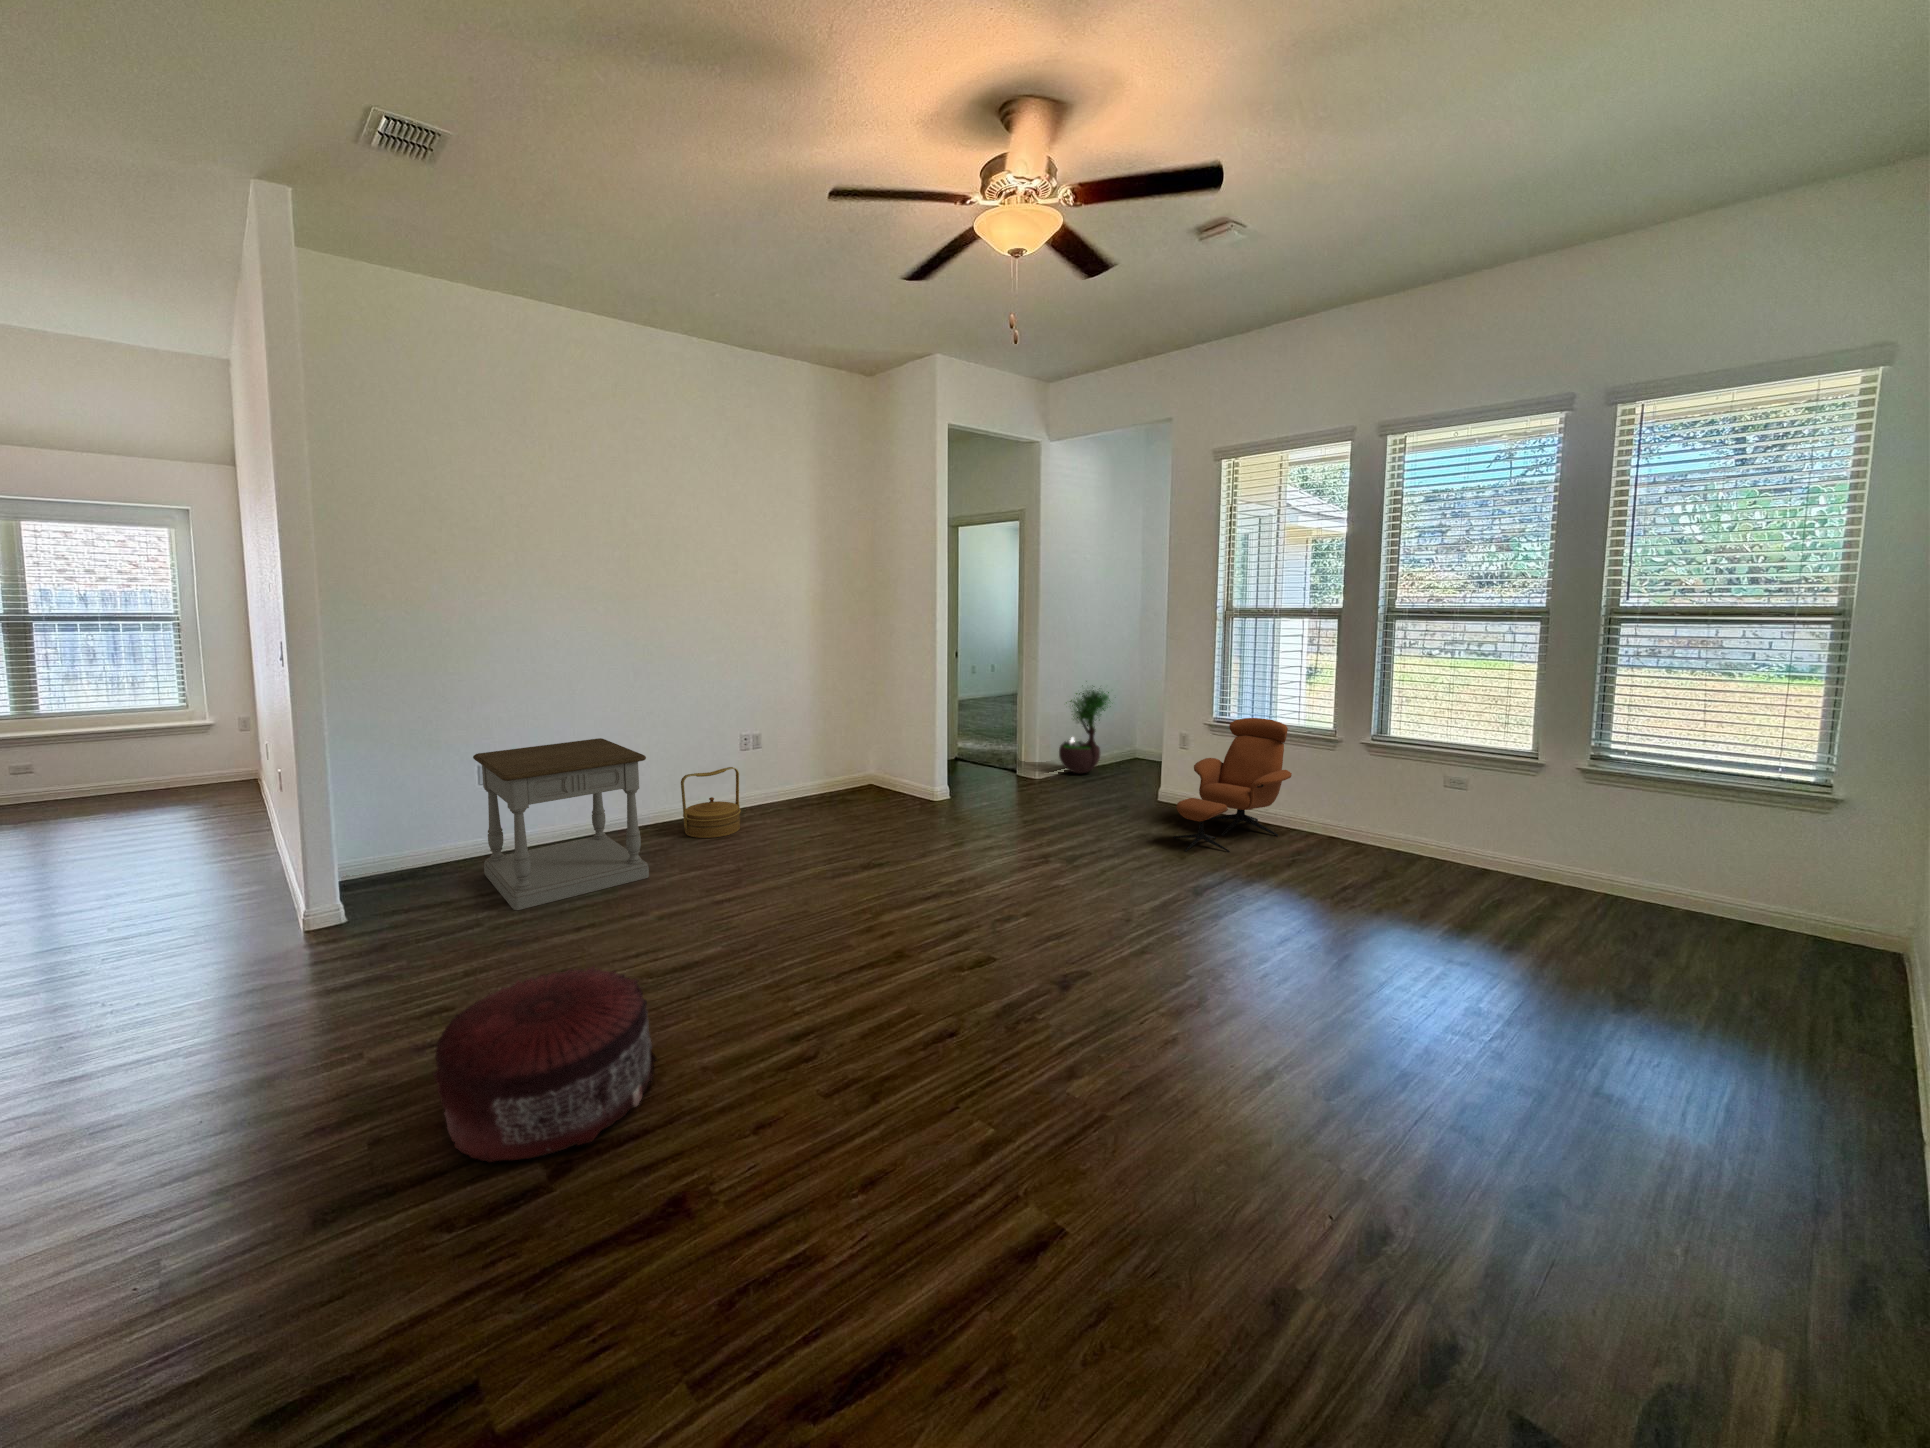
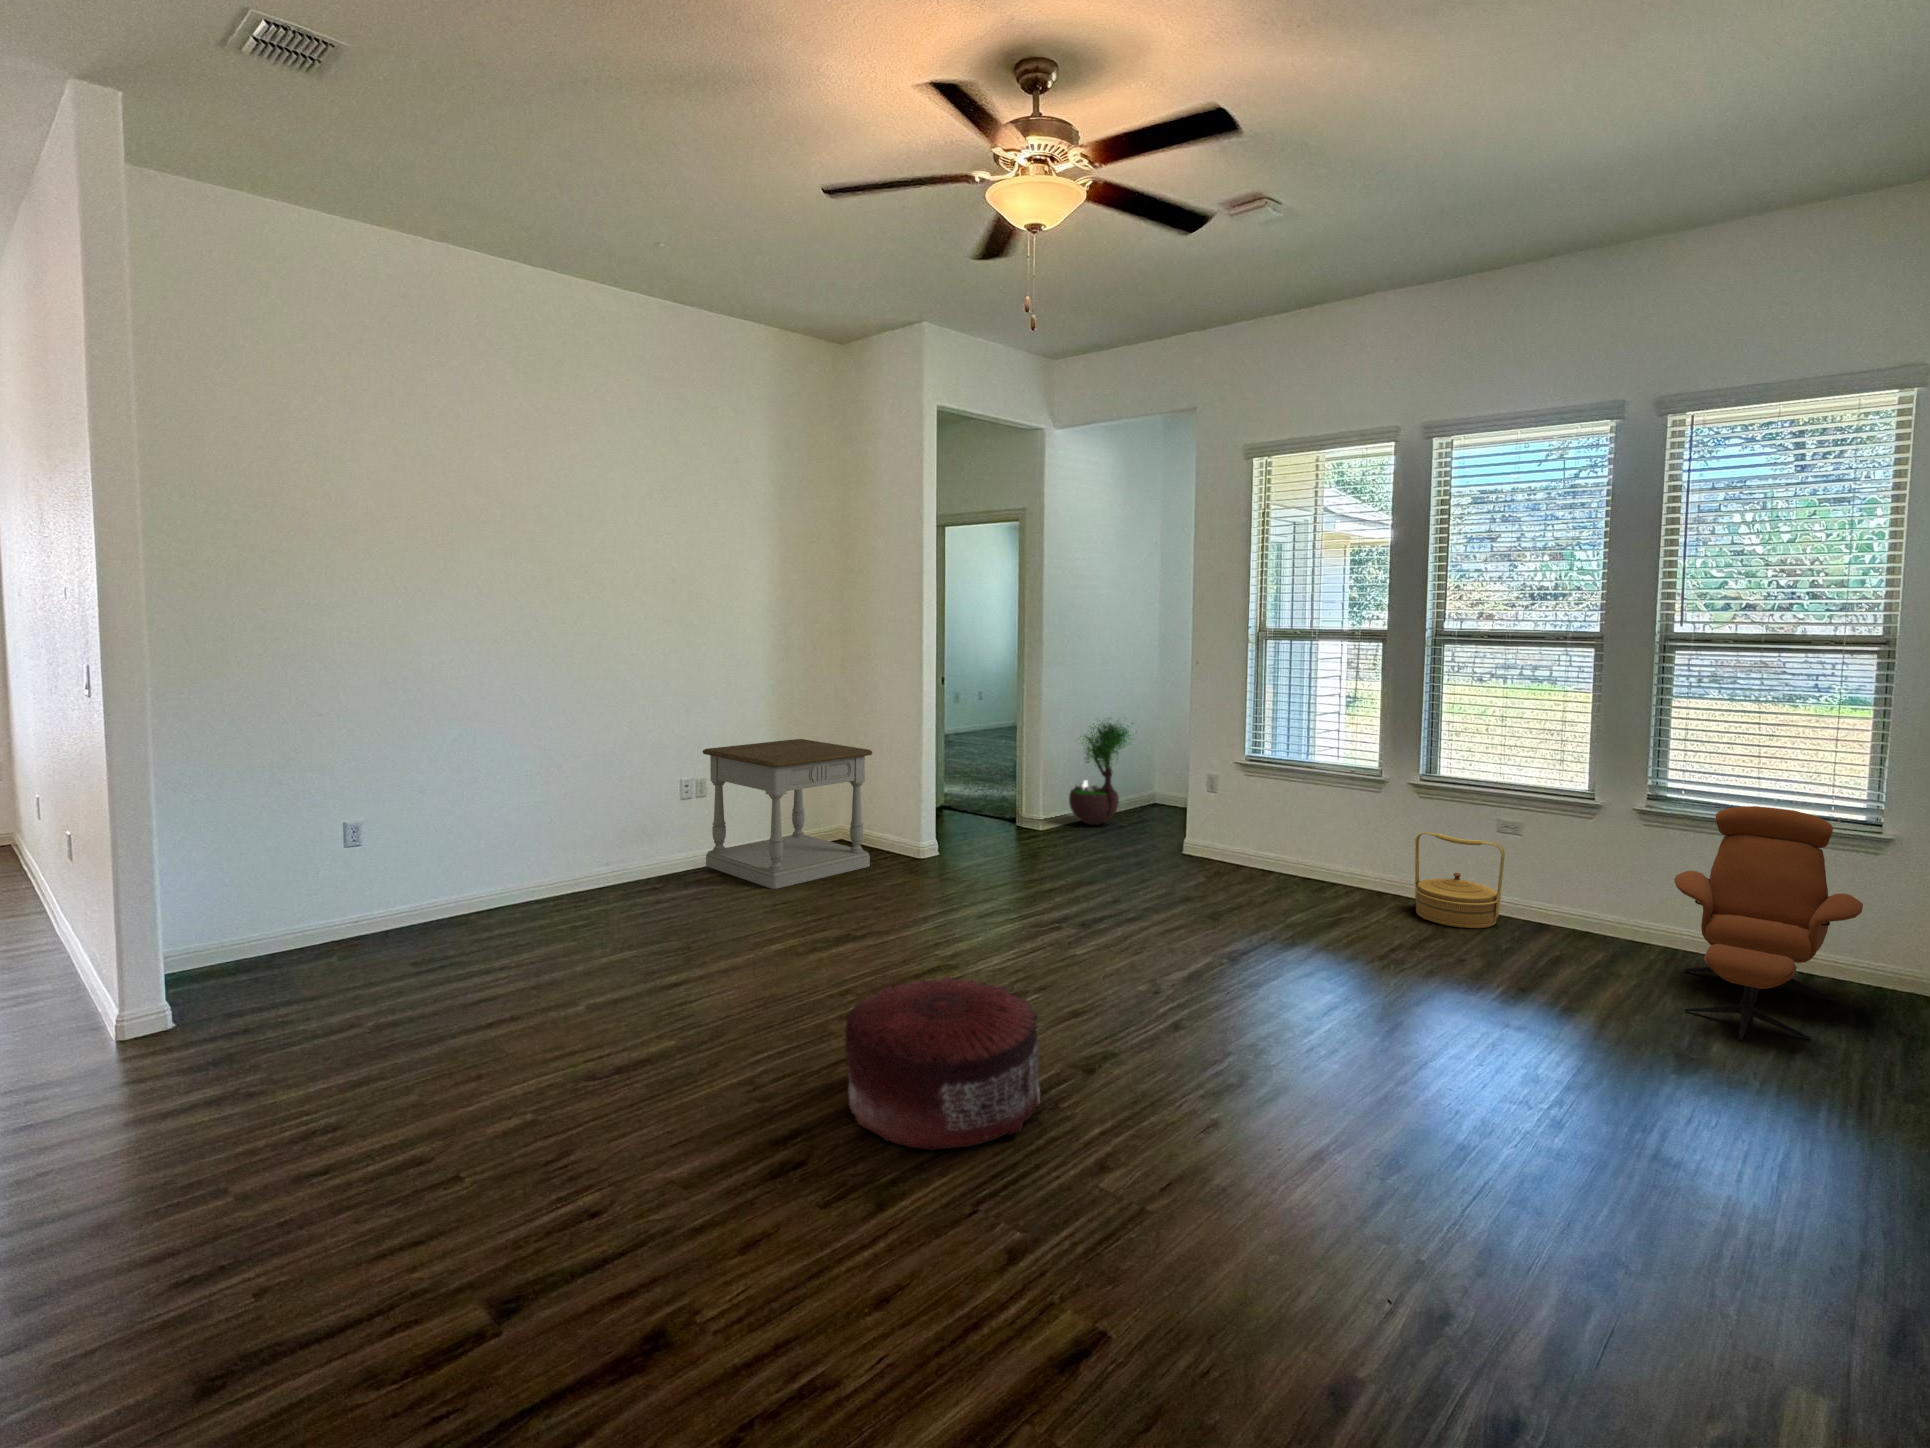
lounge chair: present [1173,718,1292,852] -> present [1674,806,1863,1040]
side table: present [473,738,649,910] -> present [703,739,872,889]
woven basket: present [681,767,741,838] -> present [1415,832,1505,928]
pouf: present [433,966,657,1163] -> present [845,976,1040,1150]

